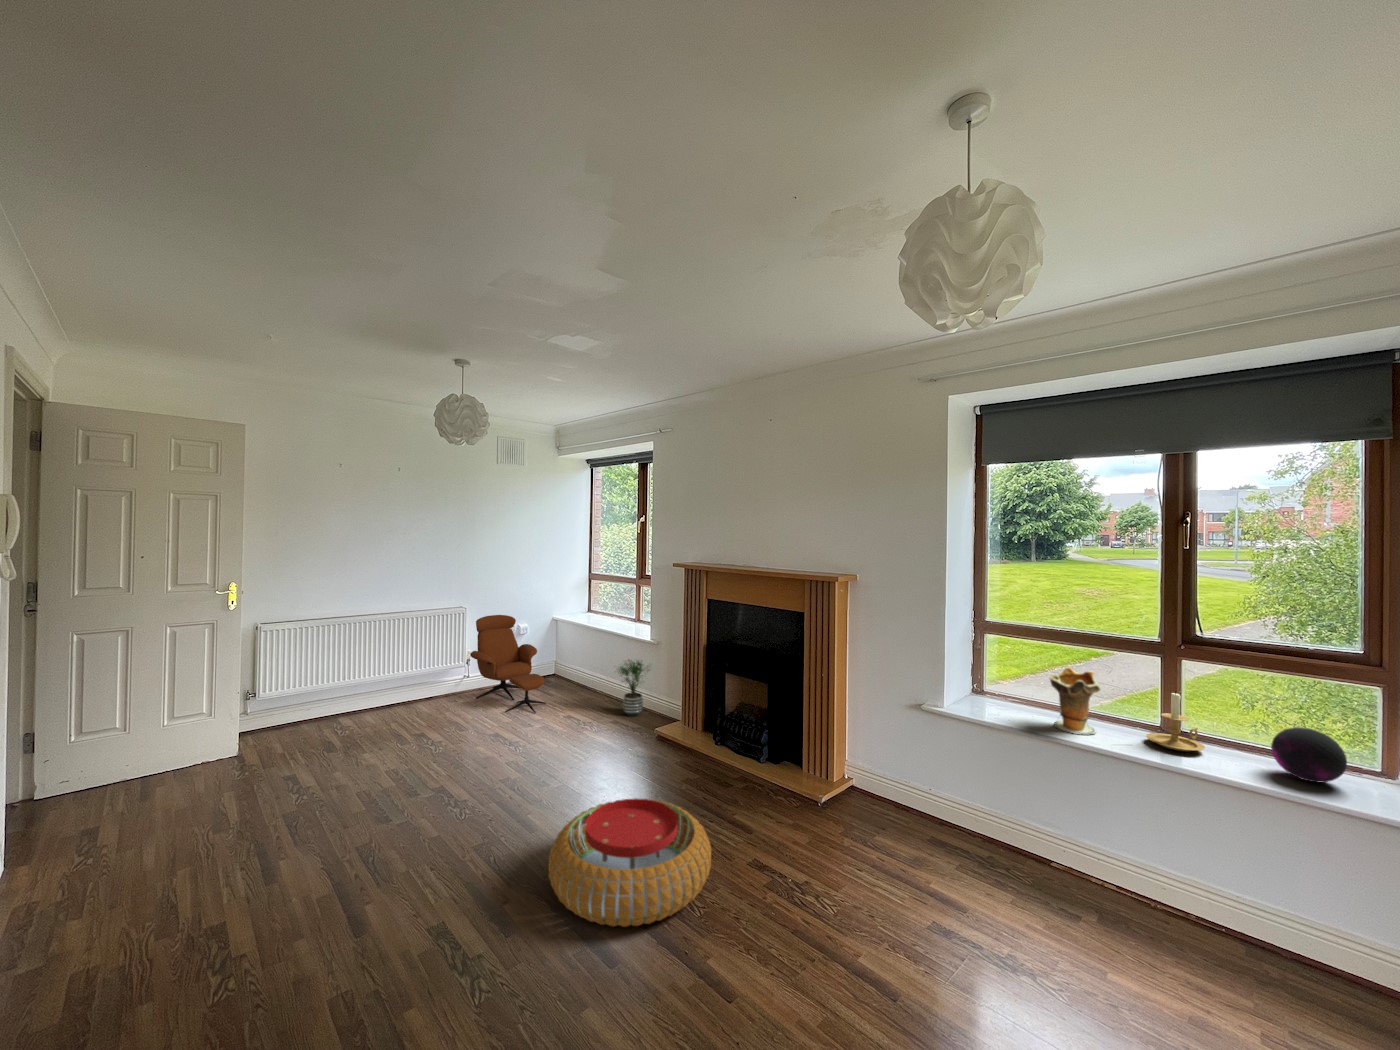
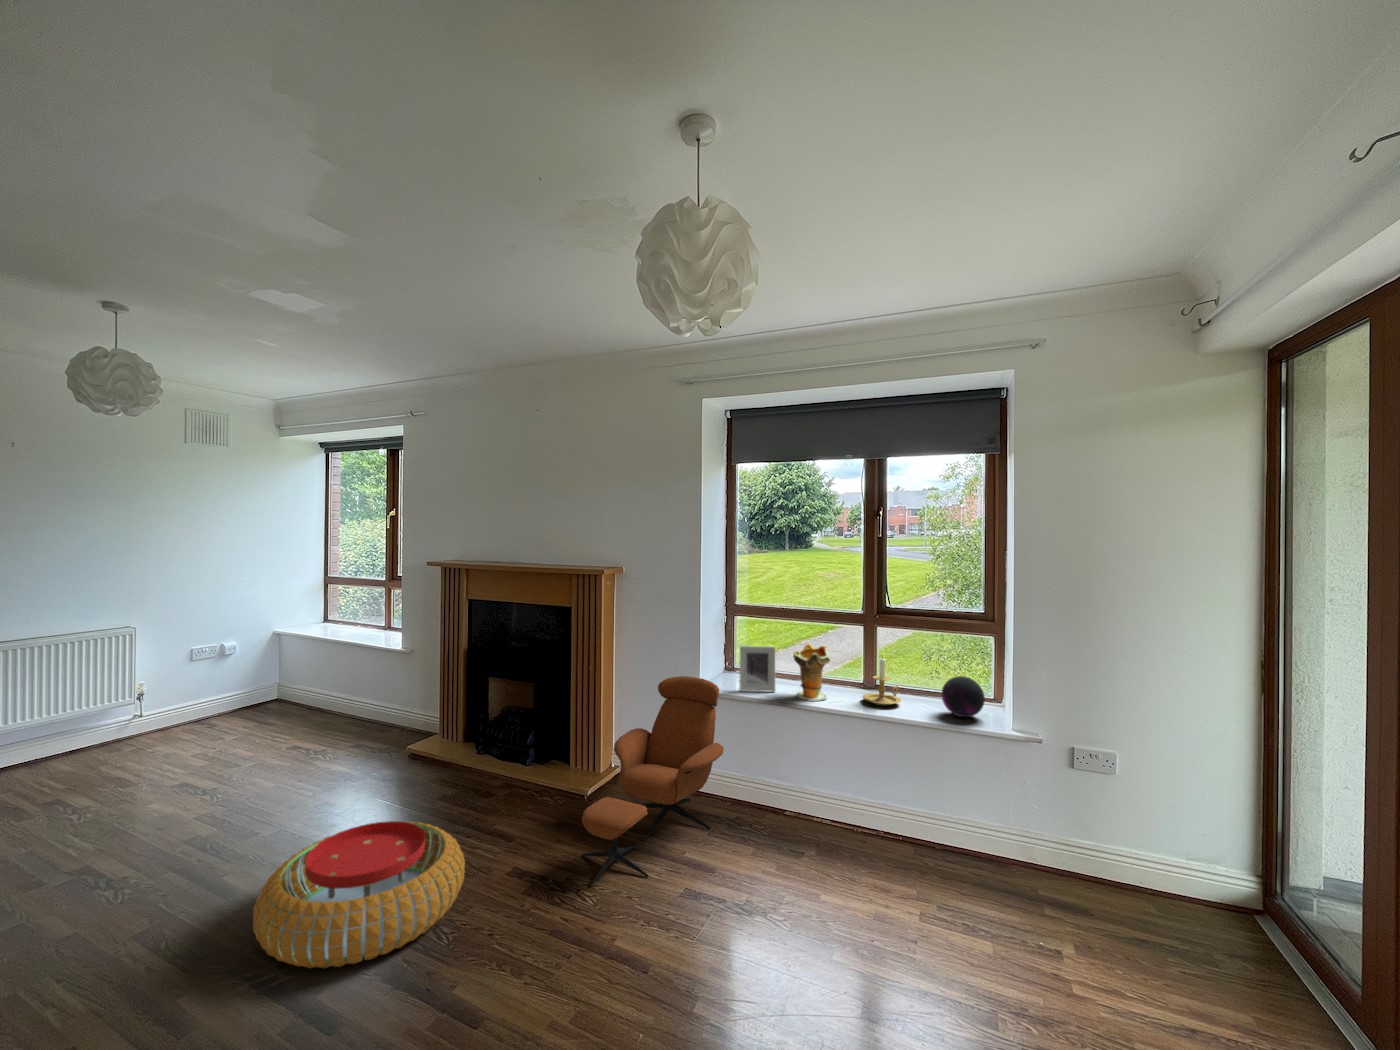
lounge chair: present [470,615,546,713] -> present [581,676,724,887]
potted plant: present [619,660,649,716] -> none [353,672,406,739]
picture frame: none [982,663,1027,717] -> present [740,646,776,692]

